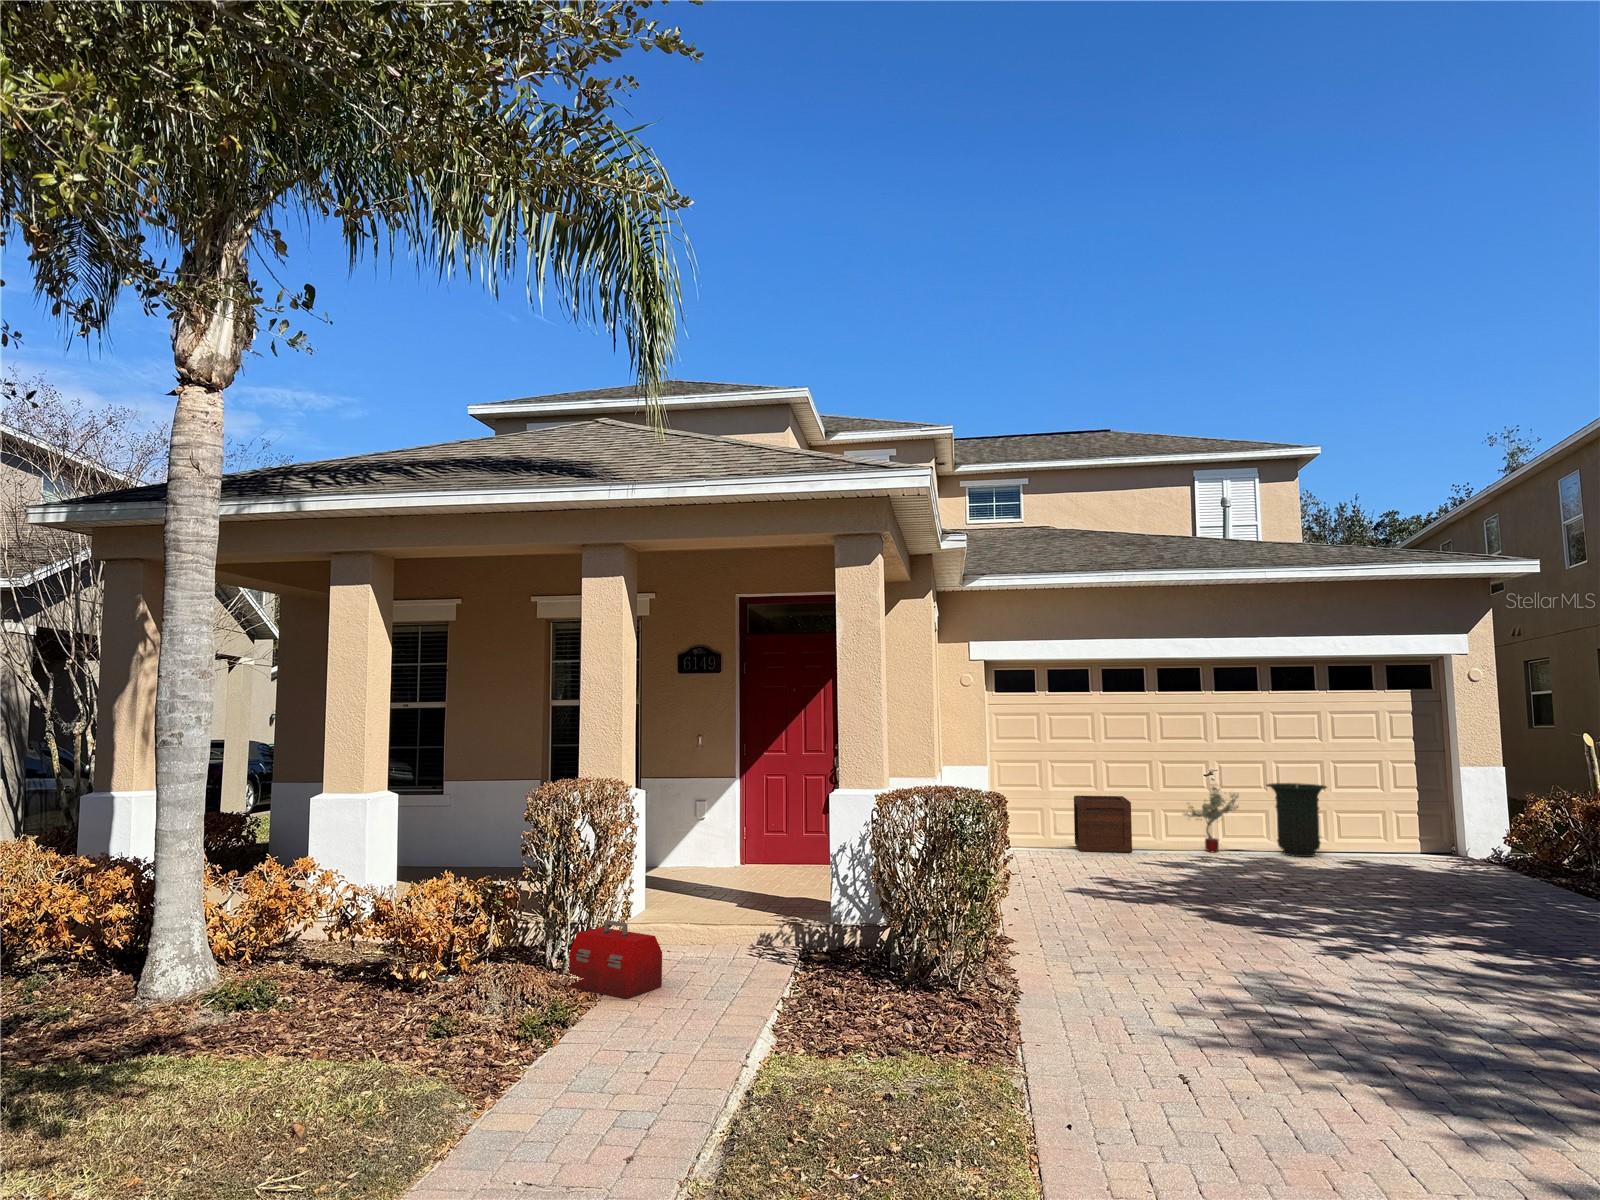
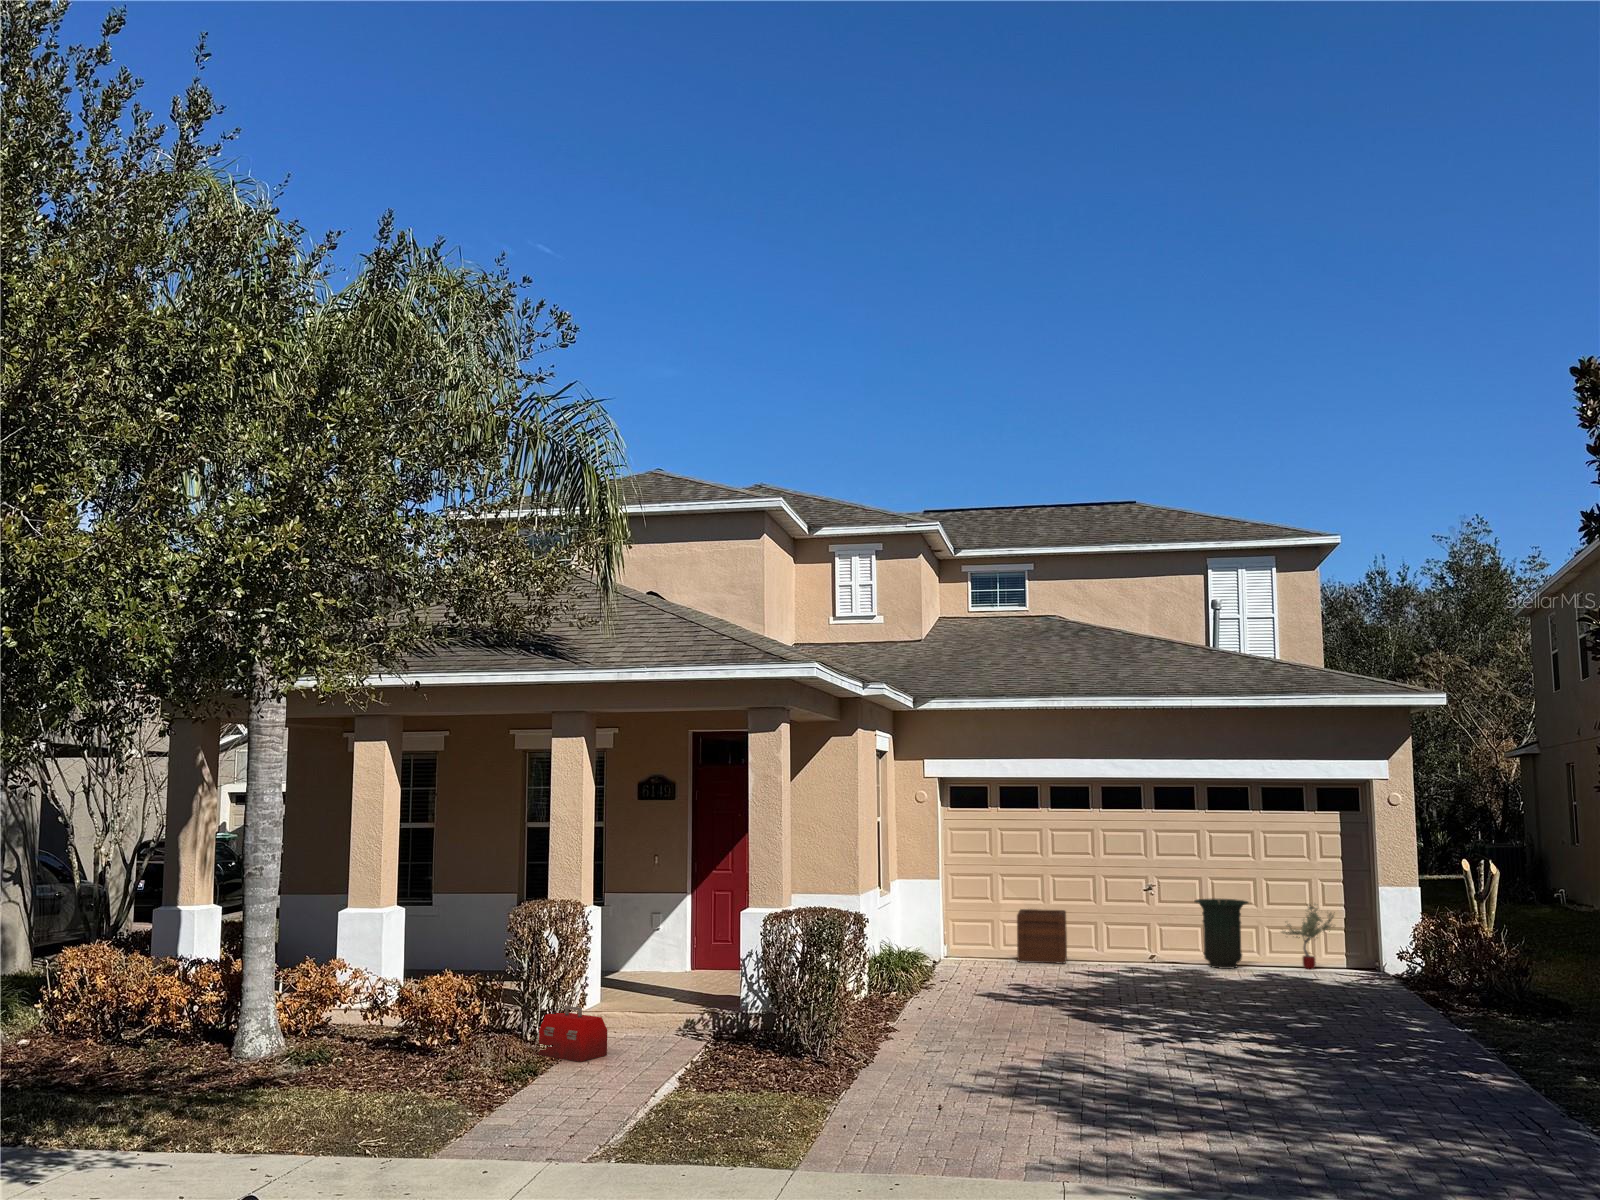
potted tree: present [1184,787,1239,852] -> present [1282,904,1334,969]

